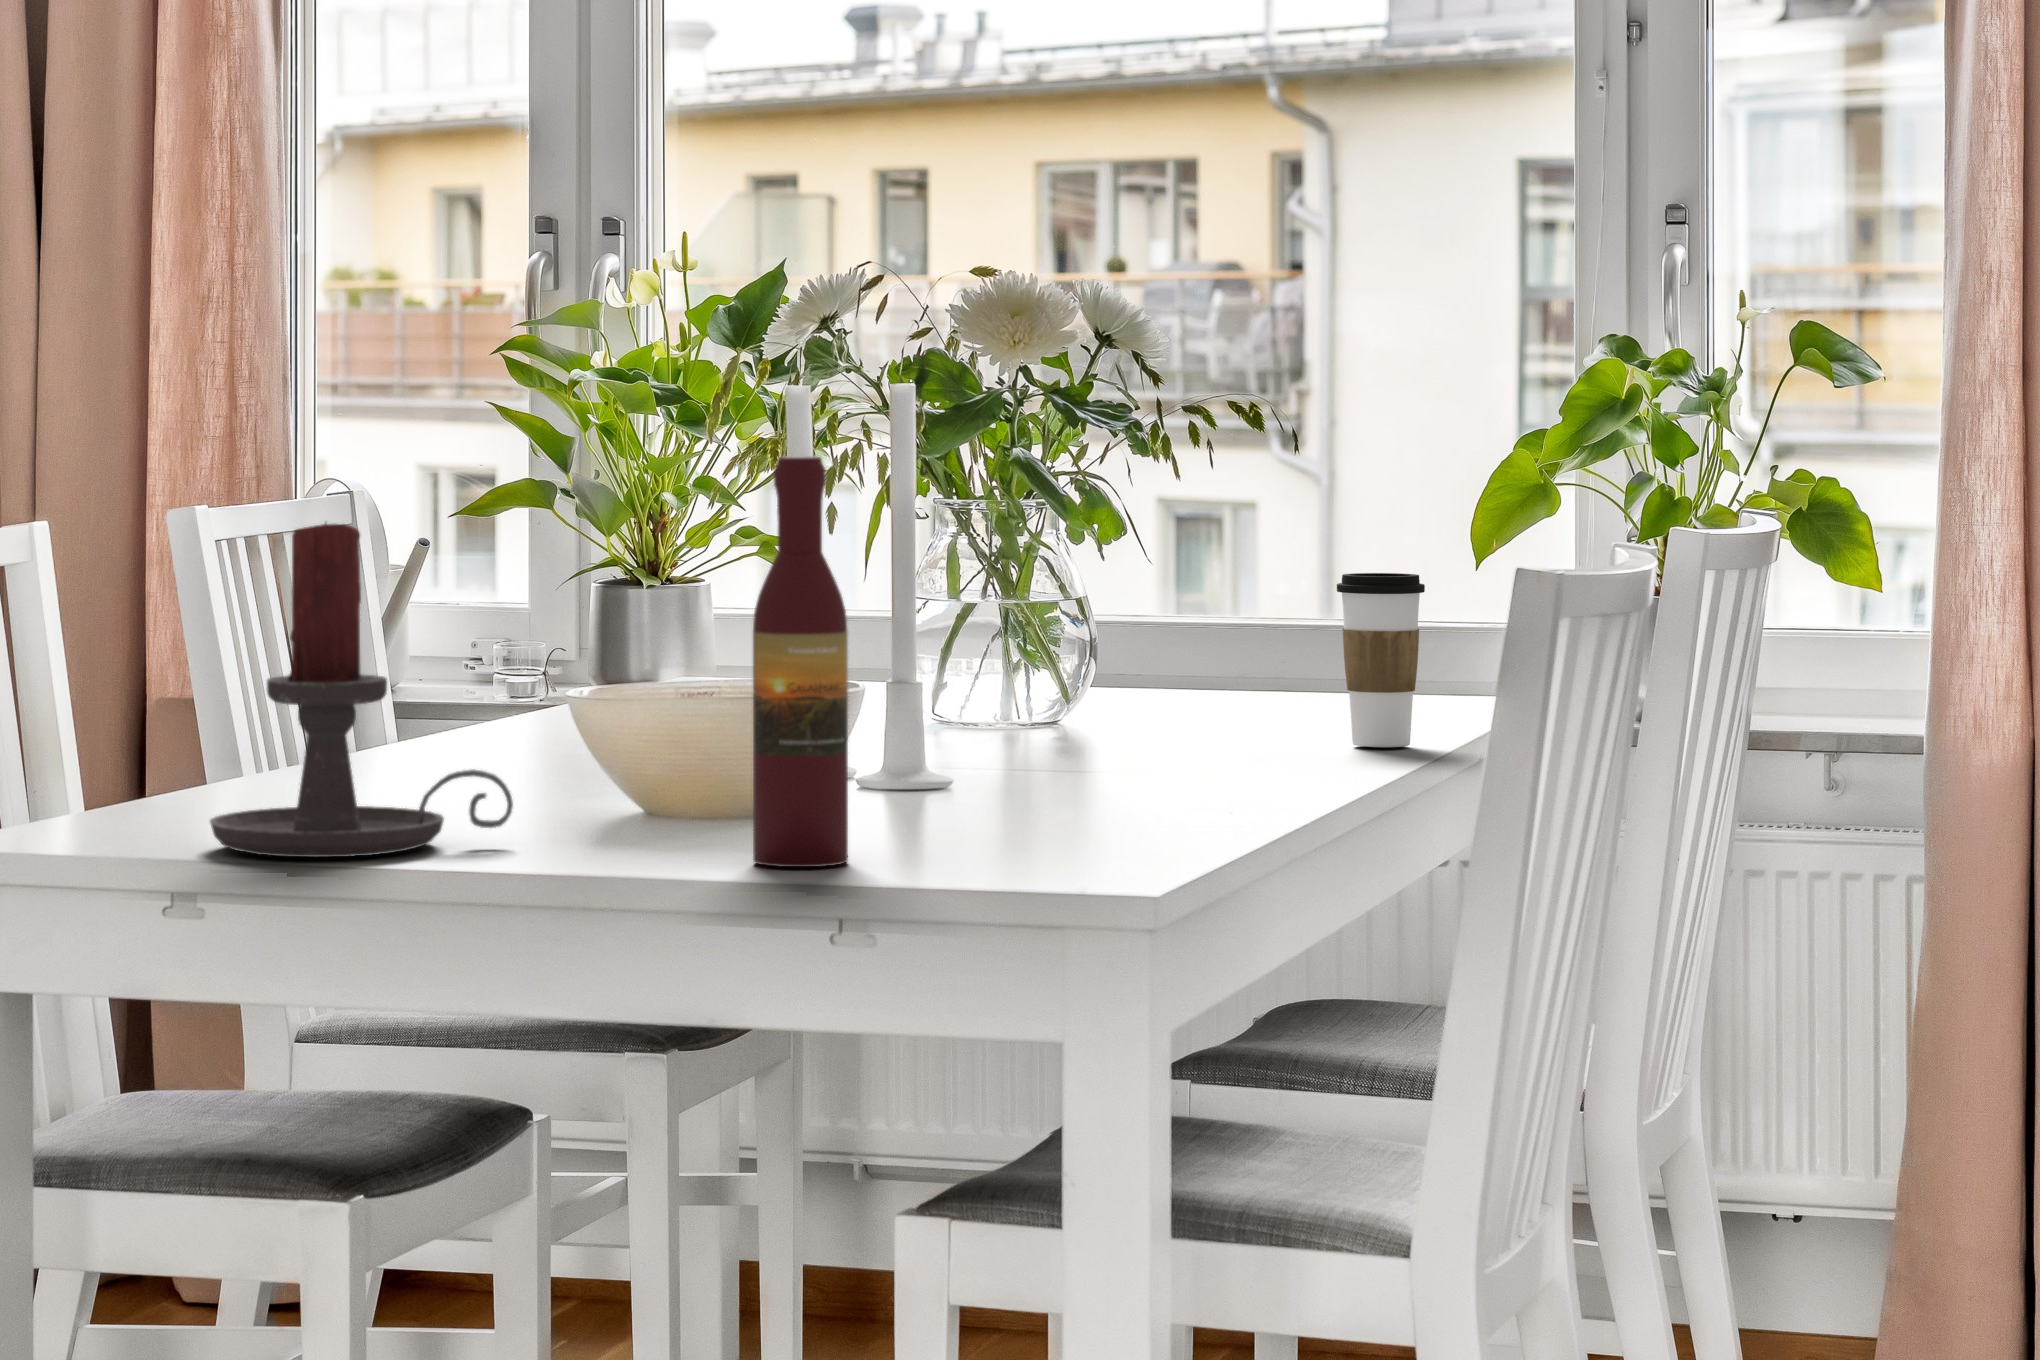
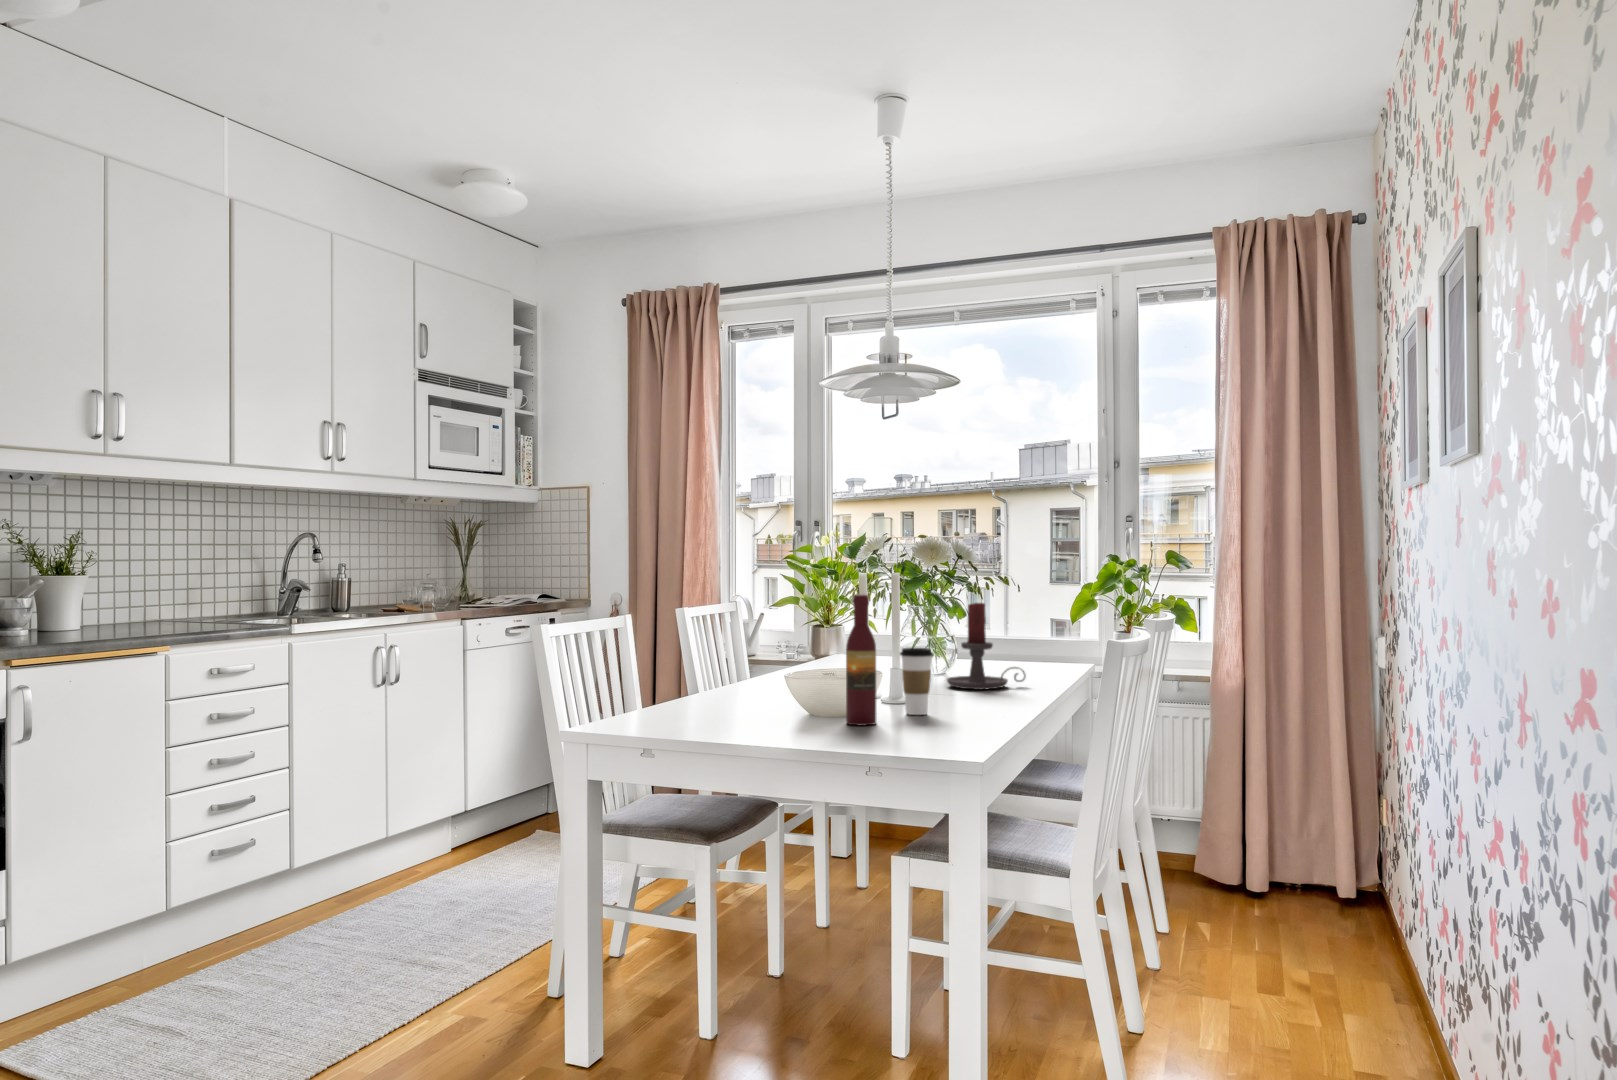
candle holder: present [210,523,513,857] -> present [947,603,1026,689]
coffee cup: present [1337,573,1425,747] -> present [900,648,933,715]

